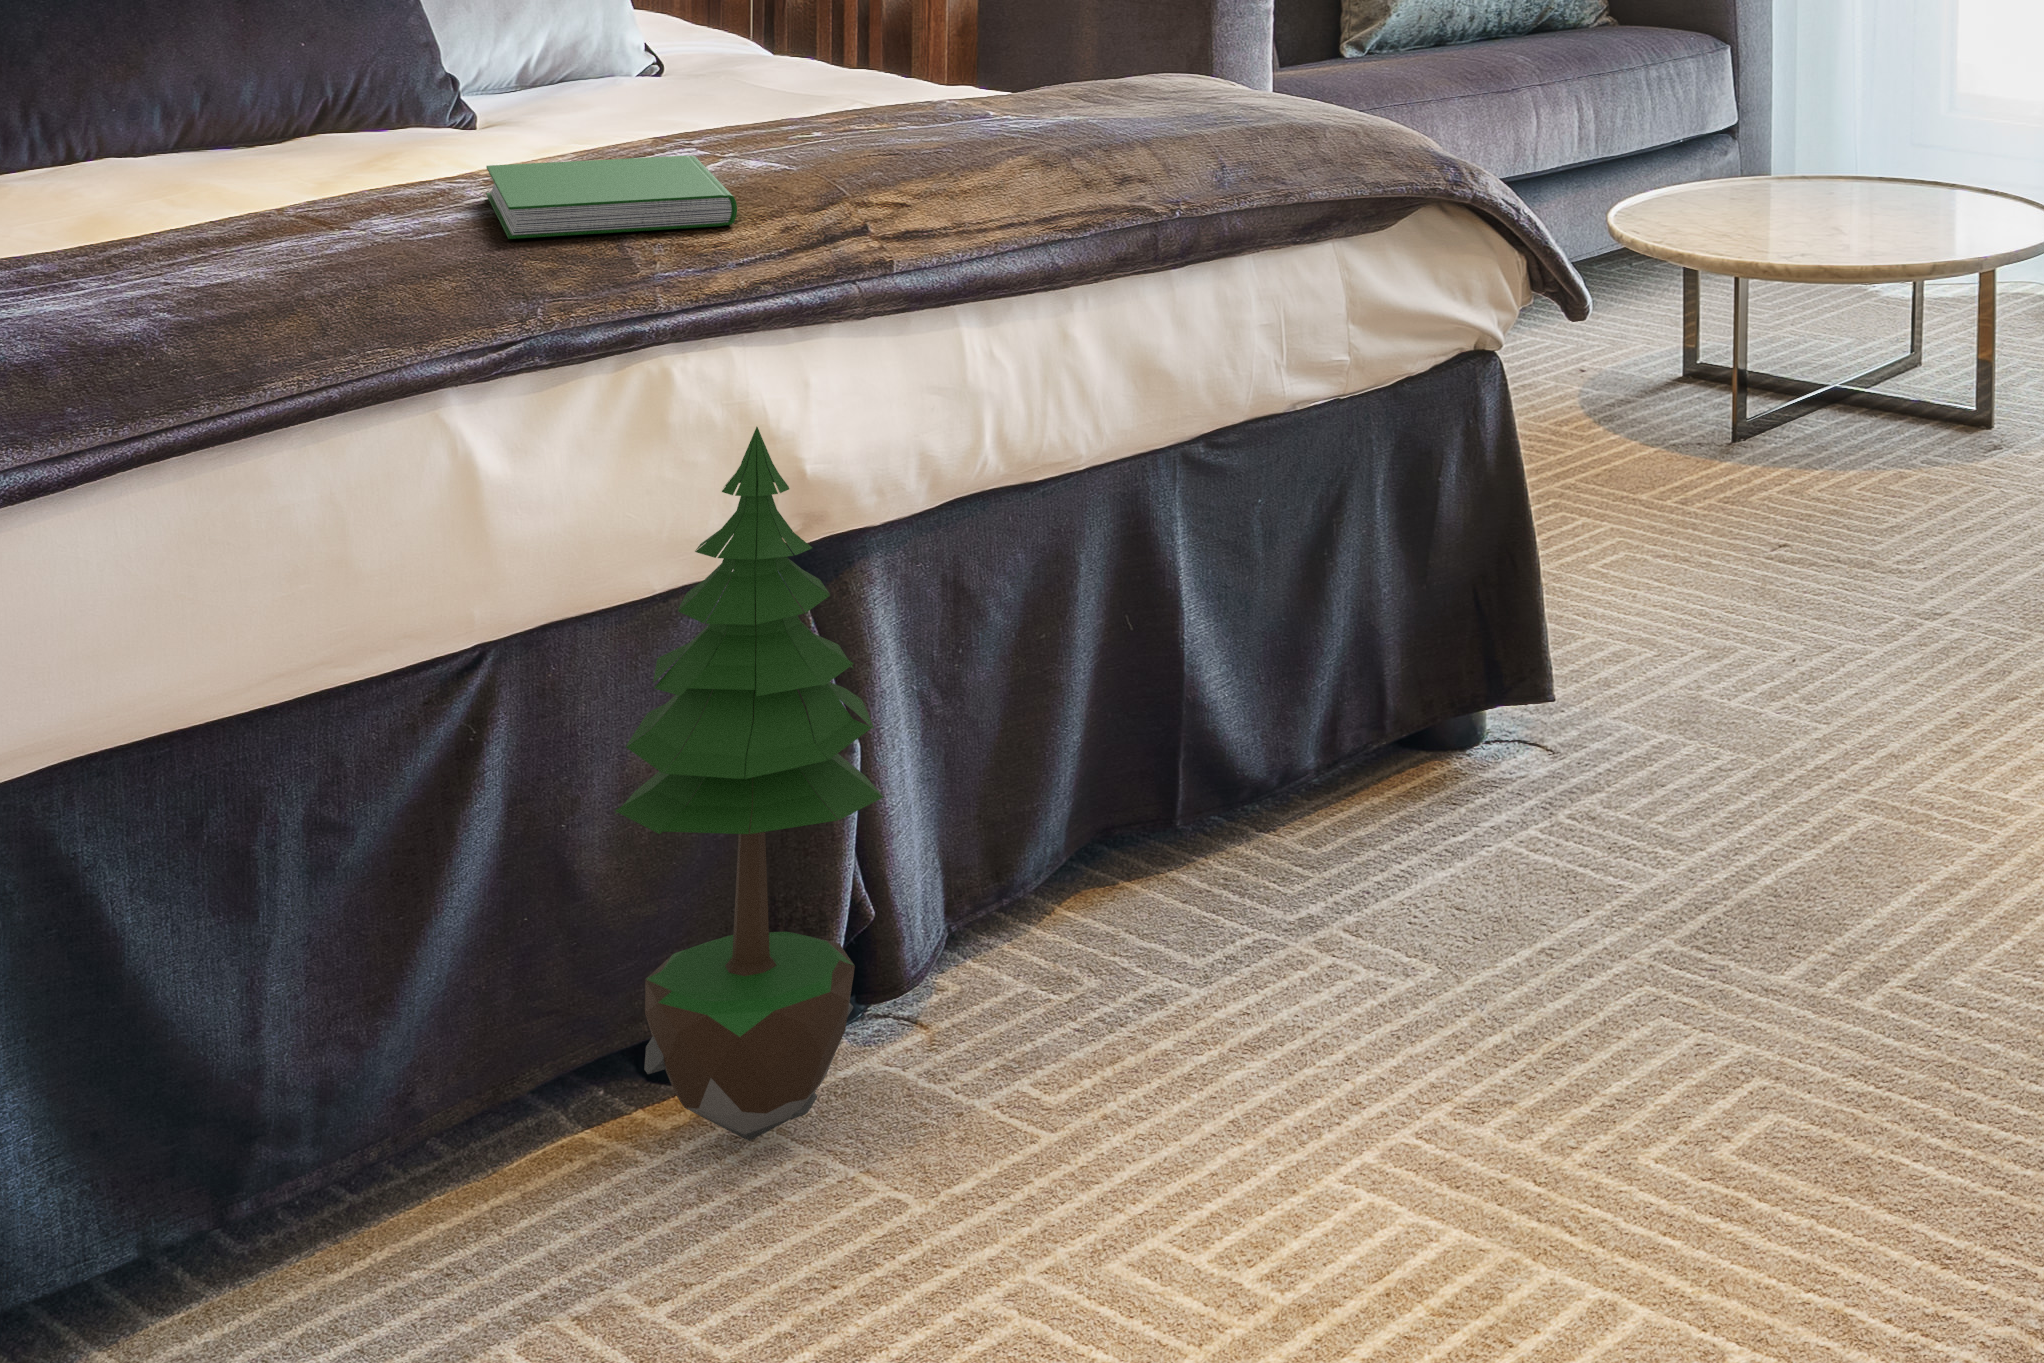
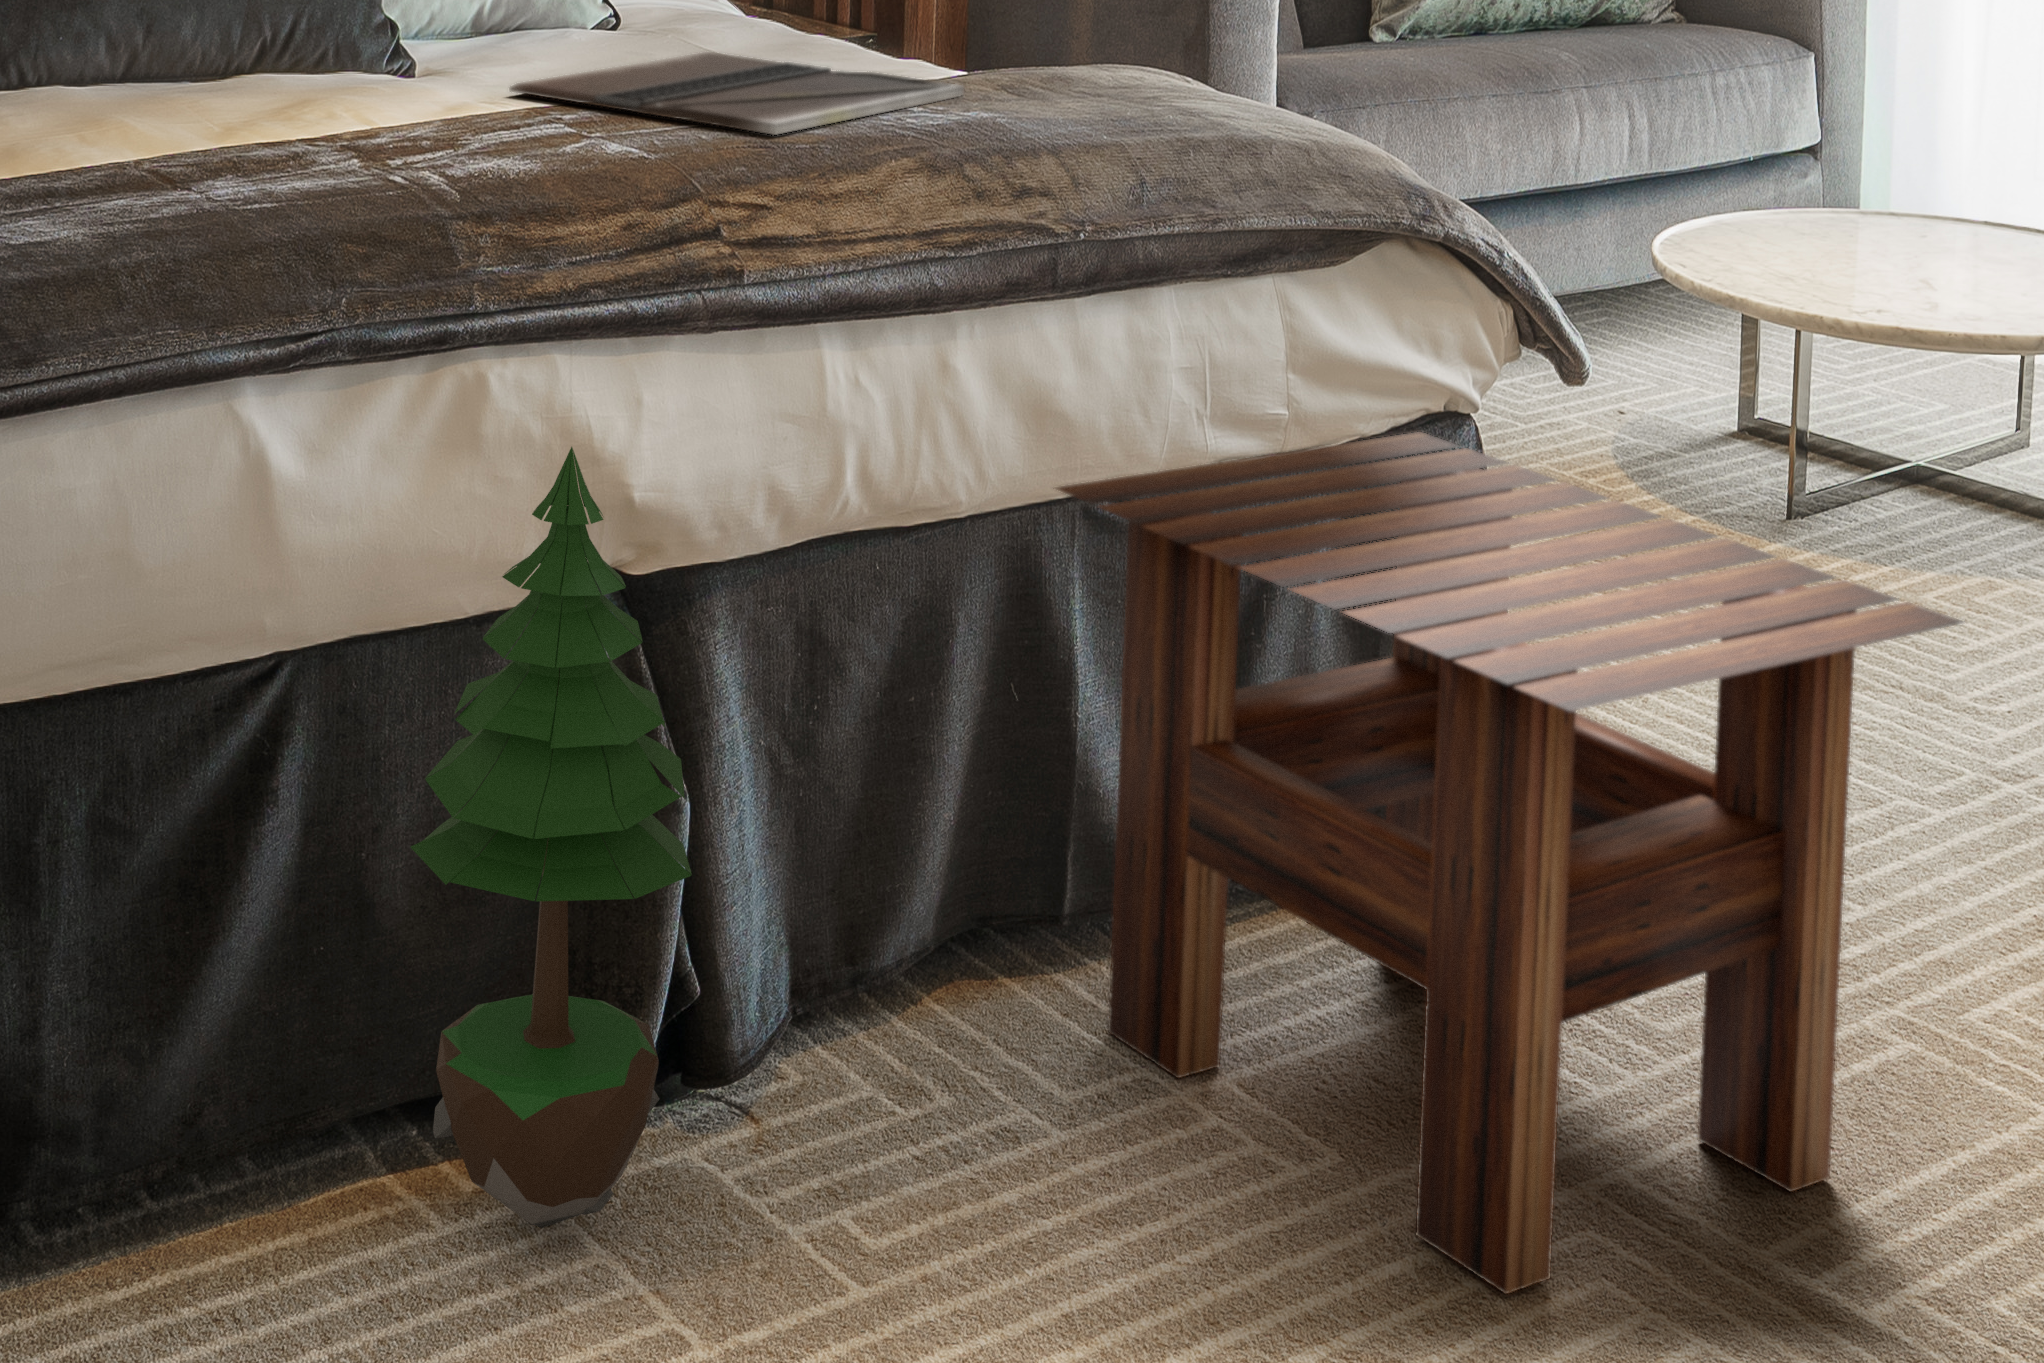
laptop: none [592,87,1030,151] -> present [510,52,964,135]
hardcover book: present [486,156,737,239] -> none [364,124,597,213]
side table: none [1159,363,1912,1041] -> present [1057,432,1962,1294]

